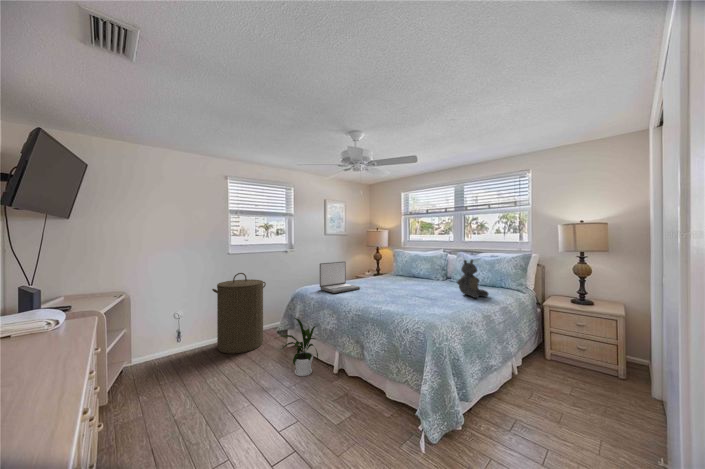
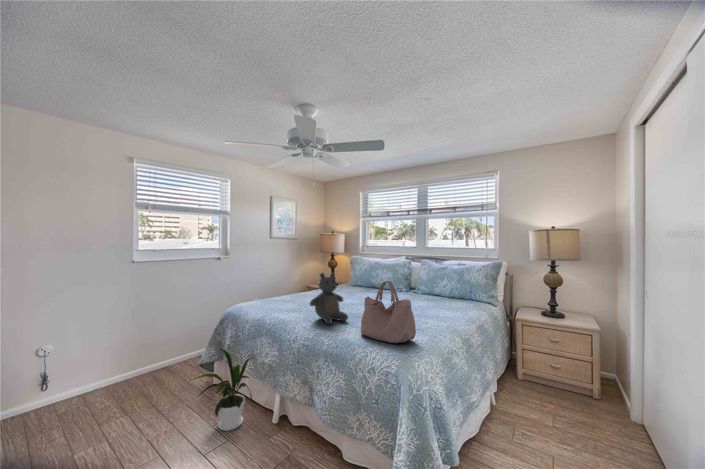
teddy bear: present [457,260,488,298] -> present [310,272,348,324]
laptop: present [320,262,360,293] -> none [258,271,310,313]
handbag: none [399,267,442,314] -> present [361,281,416,343]
laundry hamper: present [212,273,266,354] -> none [102,287,187,400]

